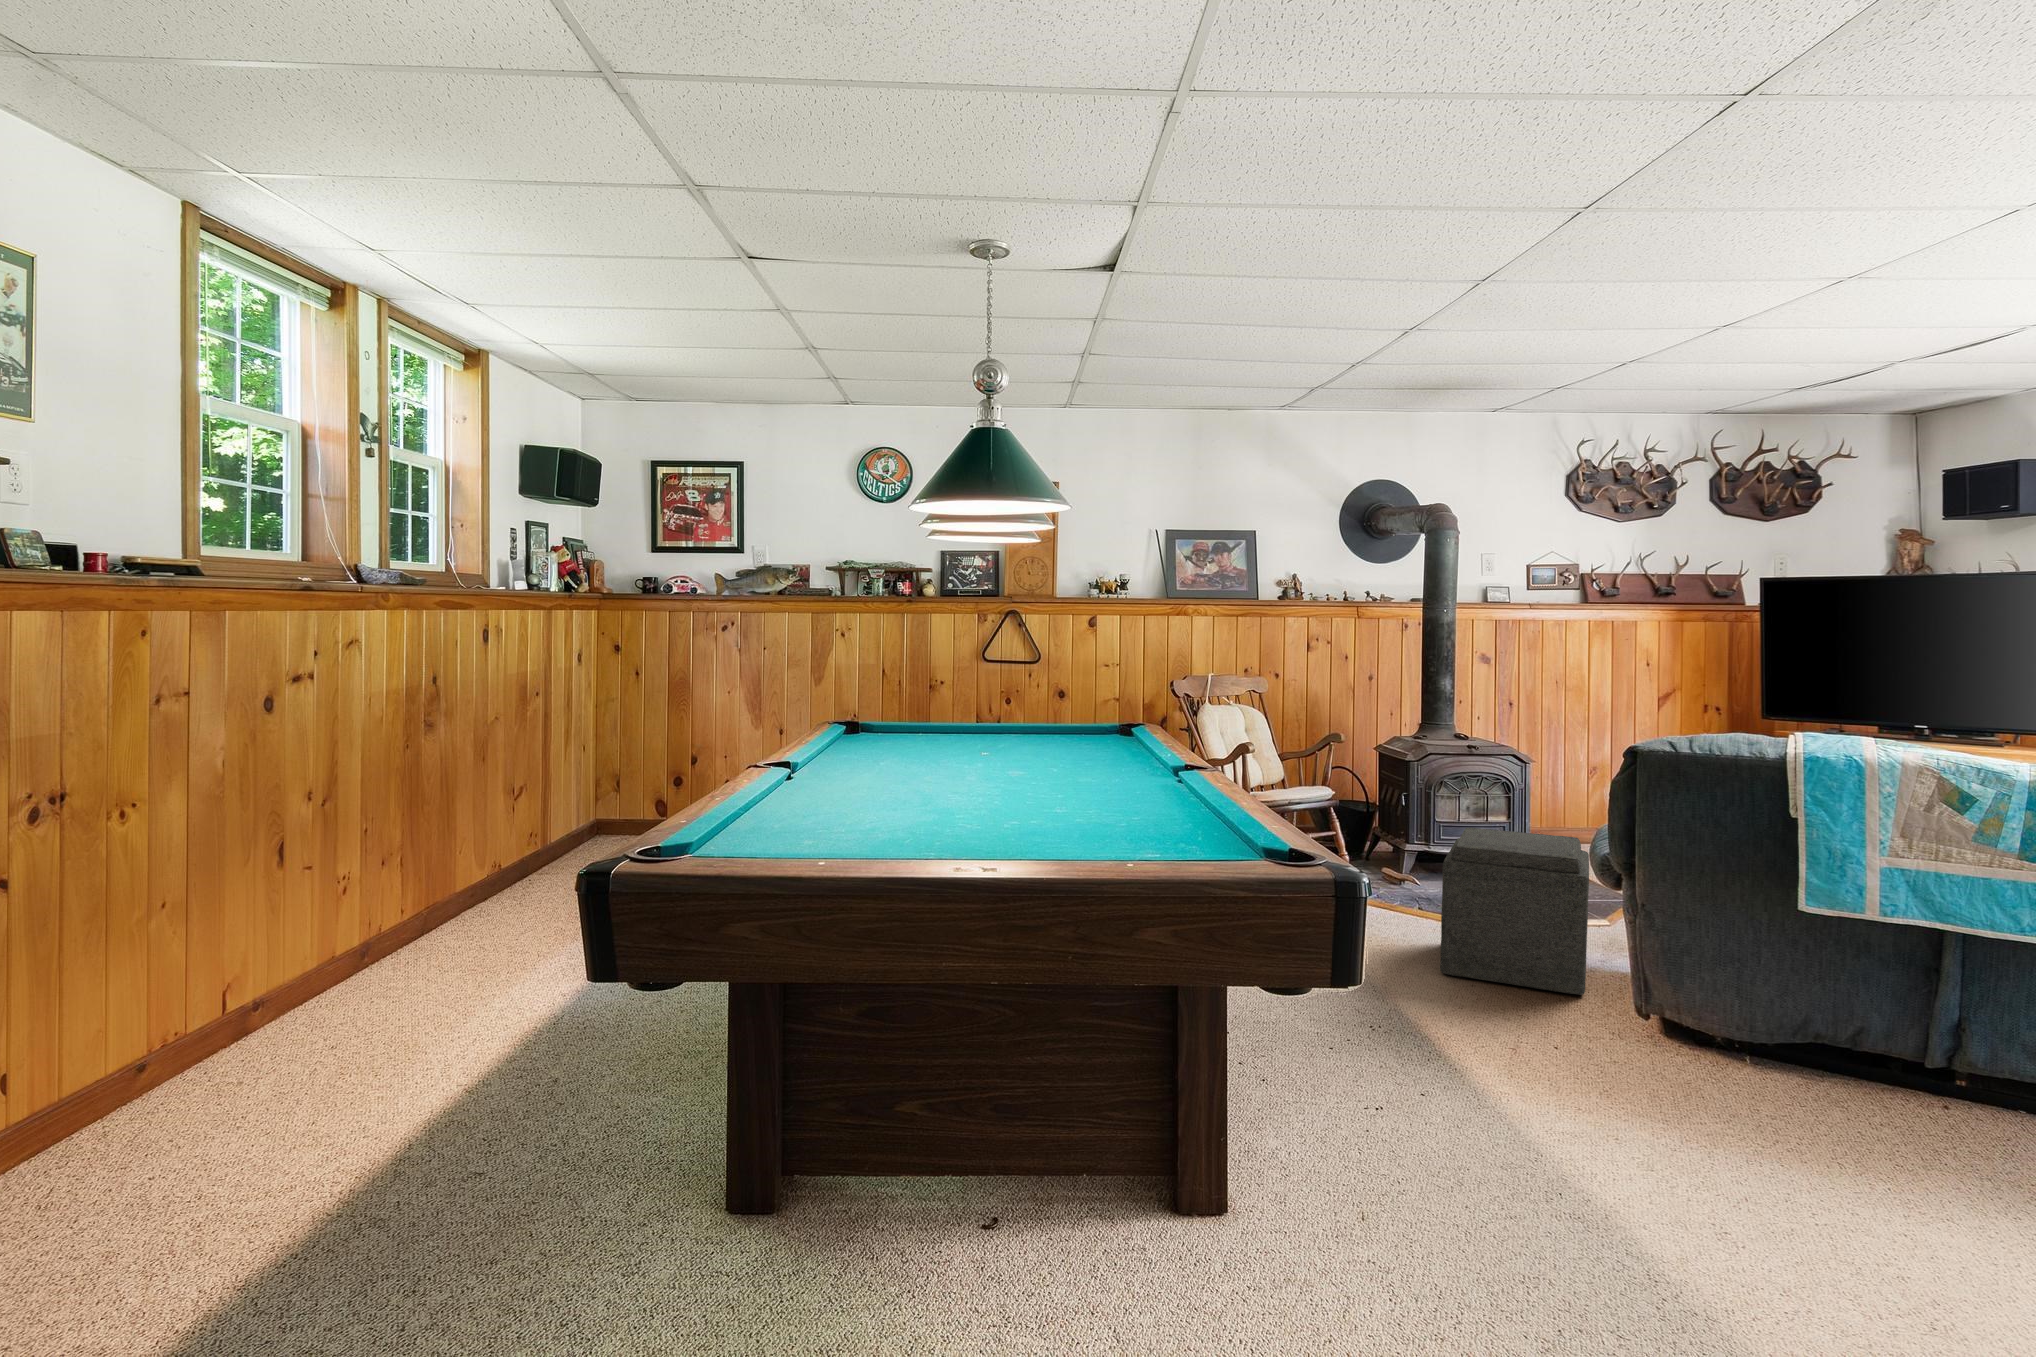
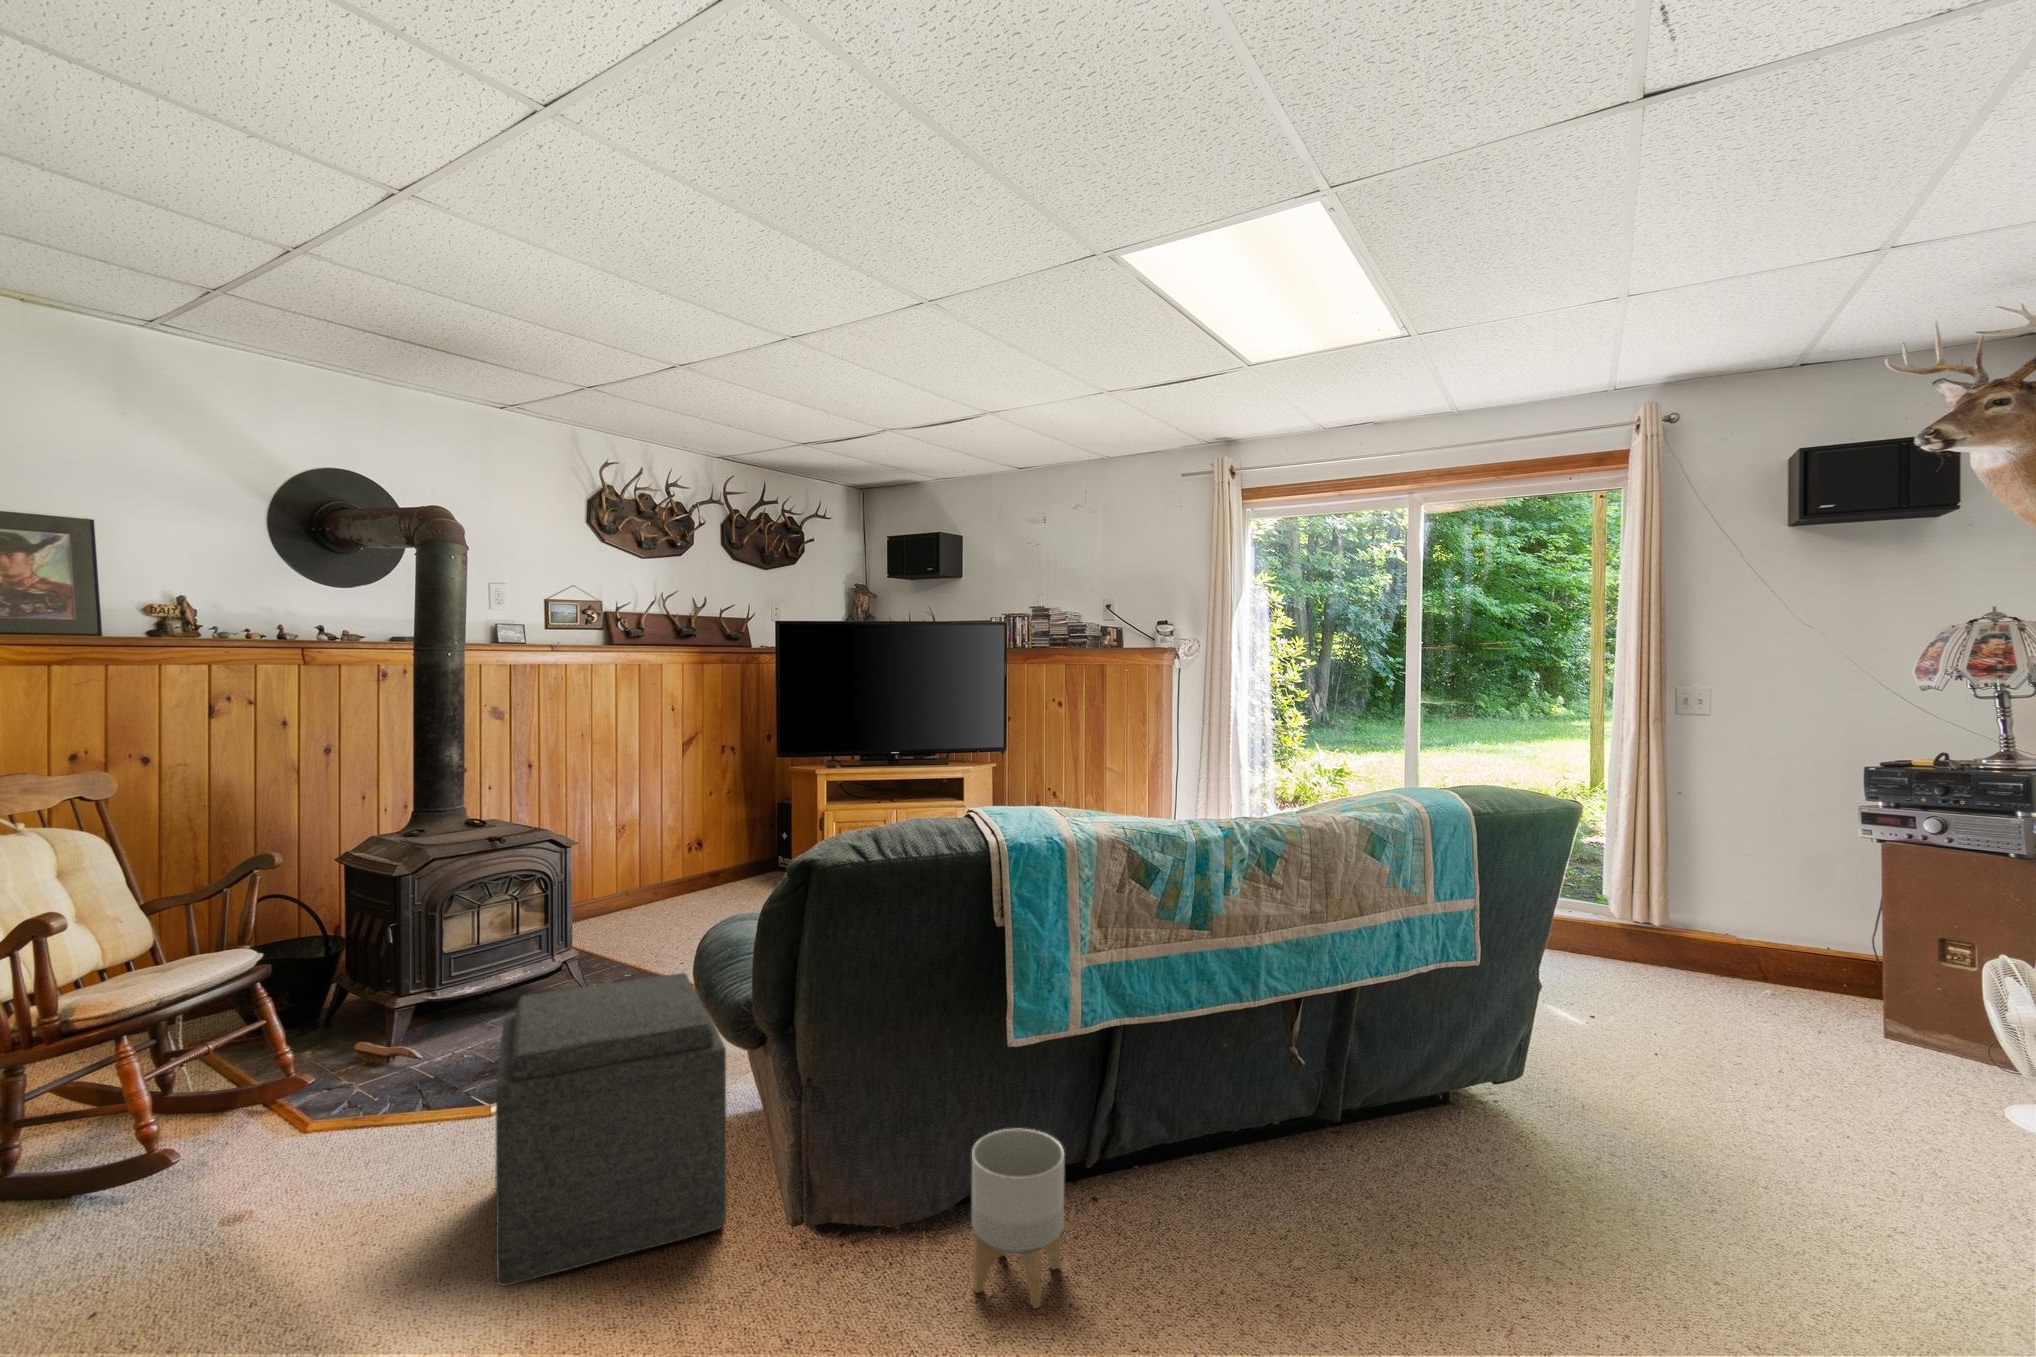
planter: none [1752,976,1845,1097] -> present [972,1129,1064,1308]

